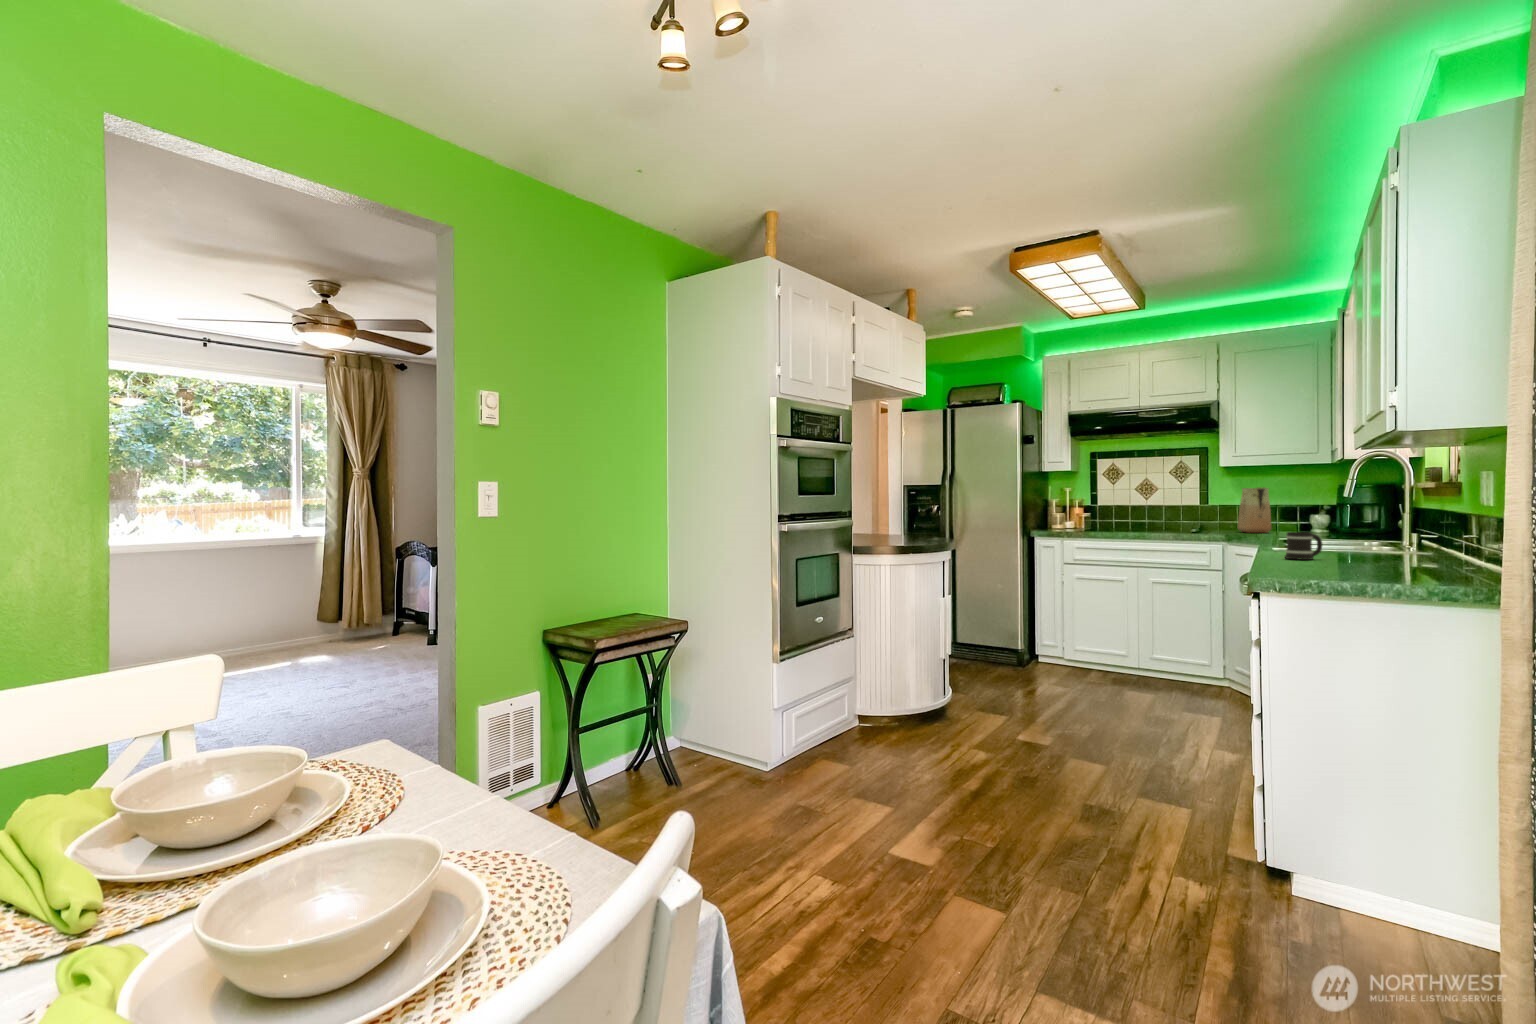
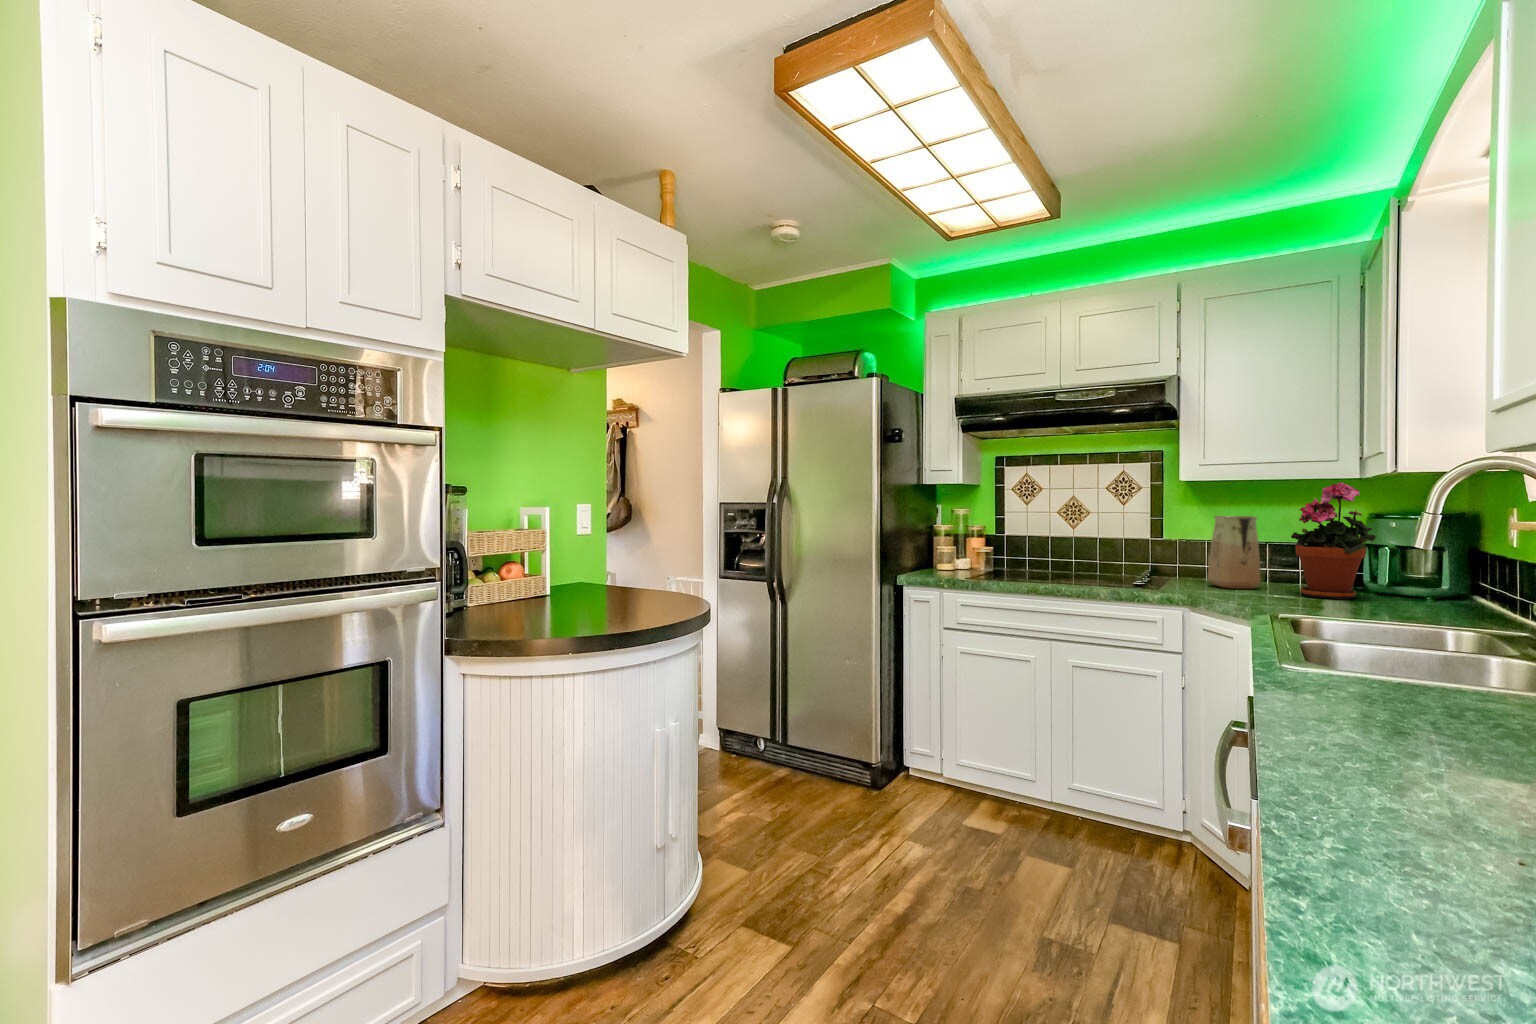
potted plant: none [1290,466,1340,535] -> present [1291,482,1375,599]
mug: present [1285,532,1323,560] -> none [1344,661,1443,745]

